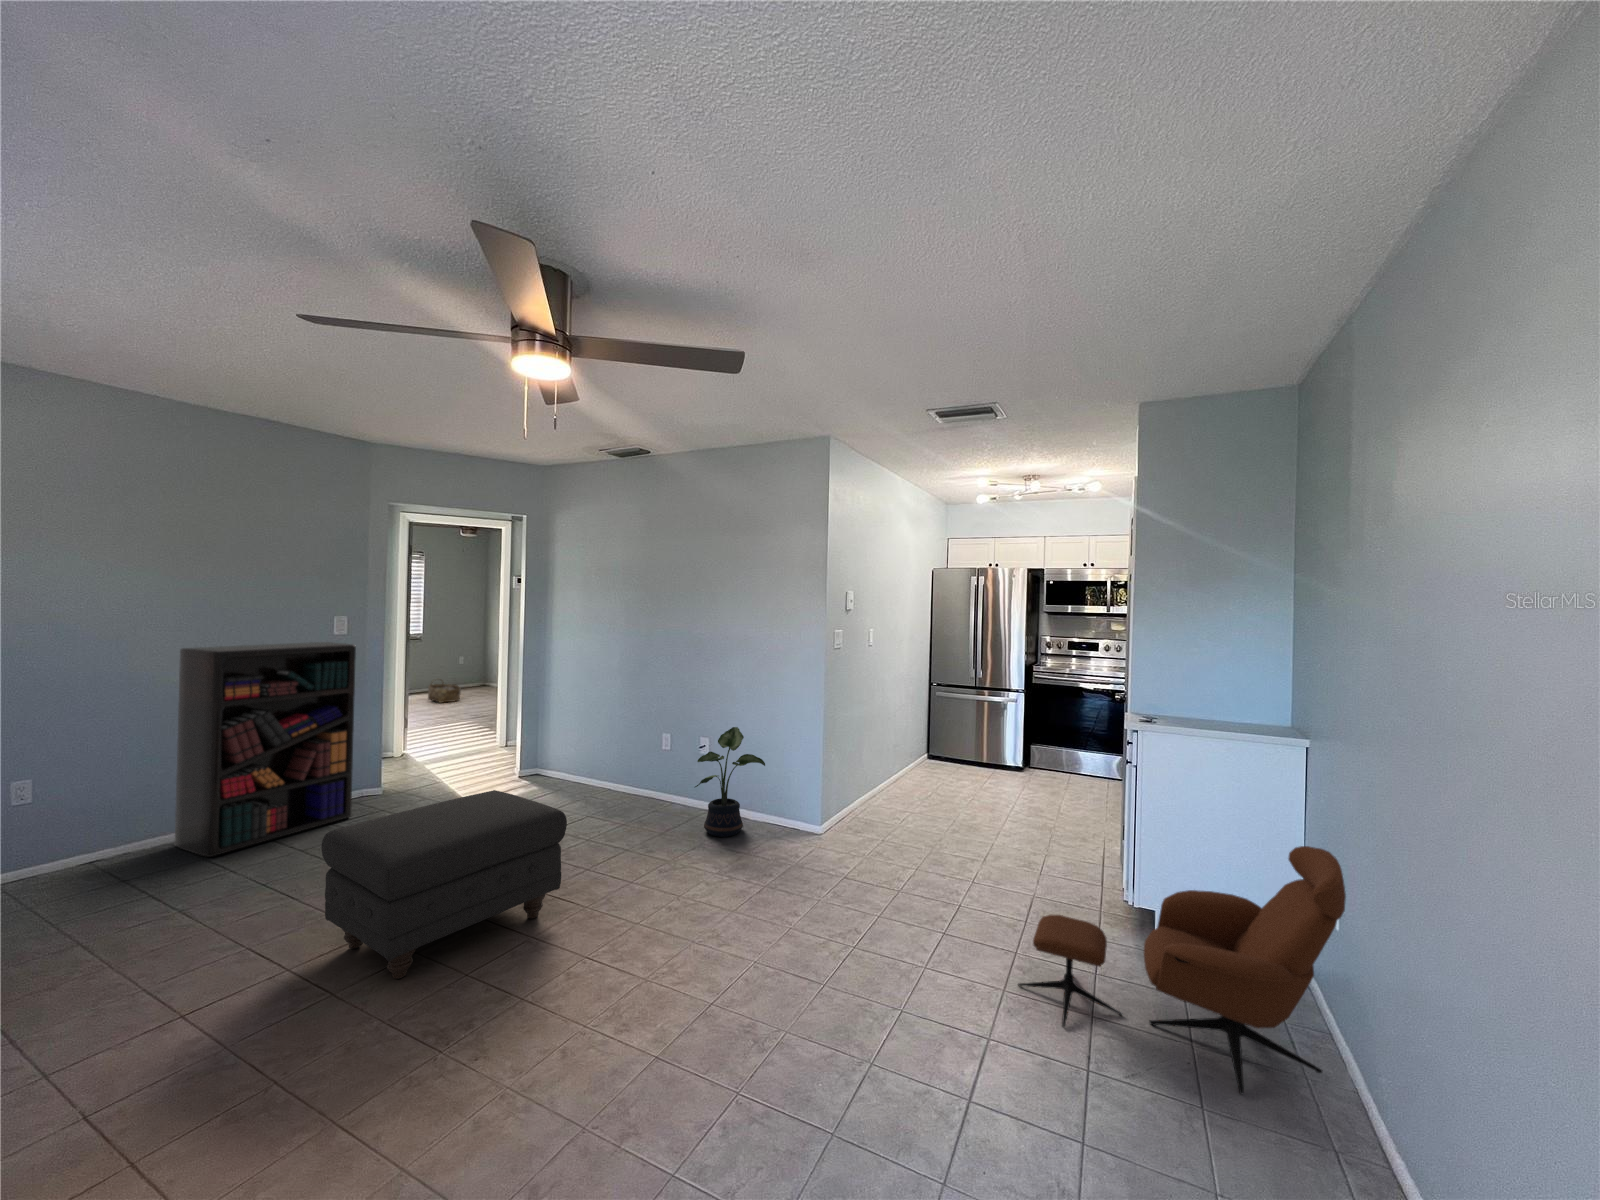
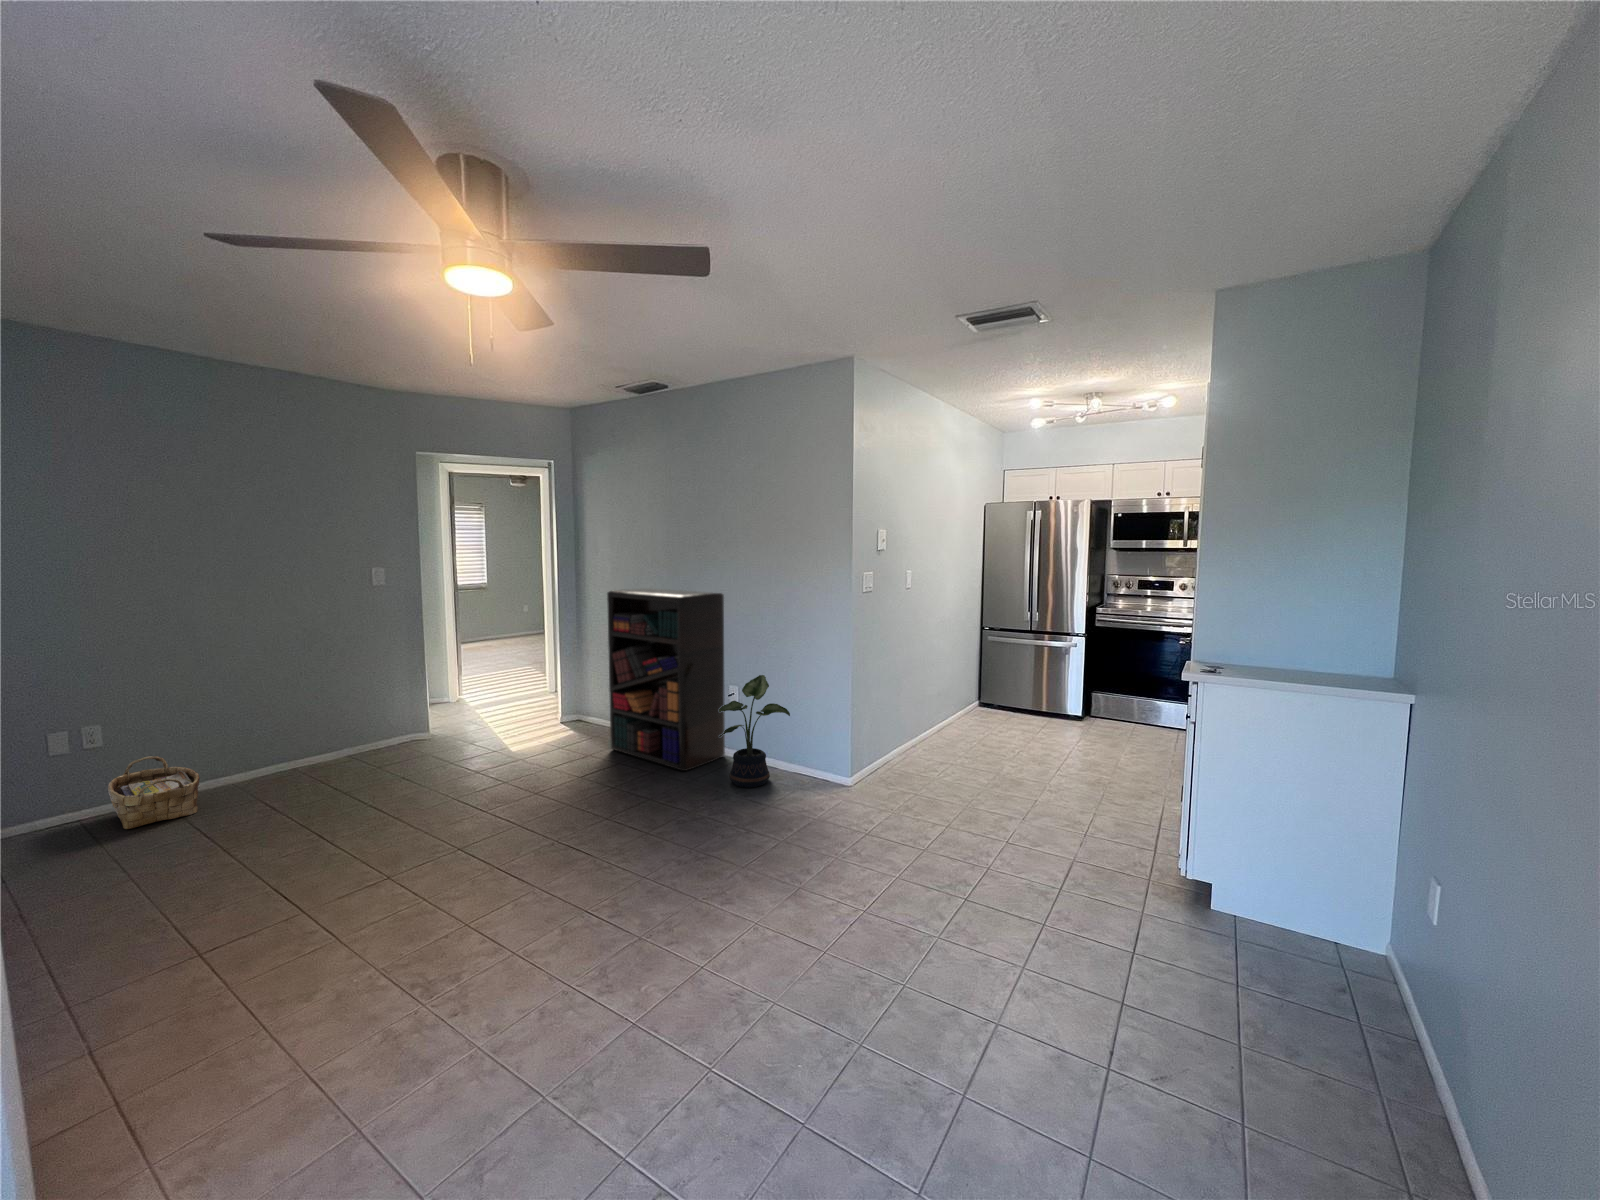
bookshelf: present [175,642,356,857] -> present [607,588,725,771]
woven basket: present [428,680,461,703] -> present [108,756,200,829]
ottoman: present [321,790,567,979] -> none [328,740,571,925]
lounge chair: present [1018,846,1346,1095] -> none [1040,825,1445,1111]

